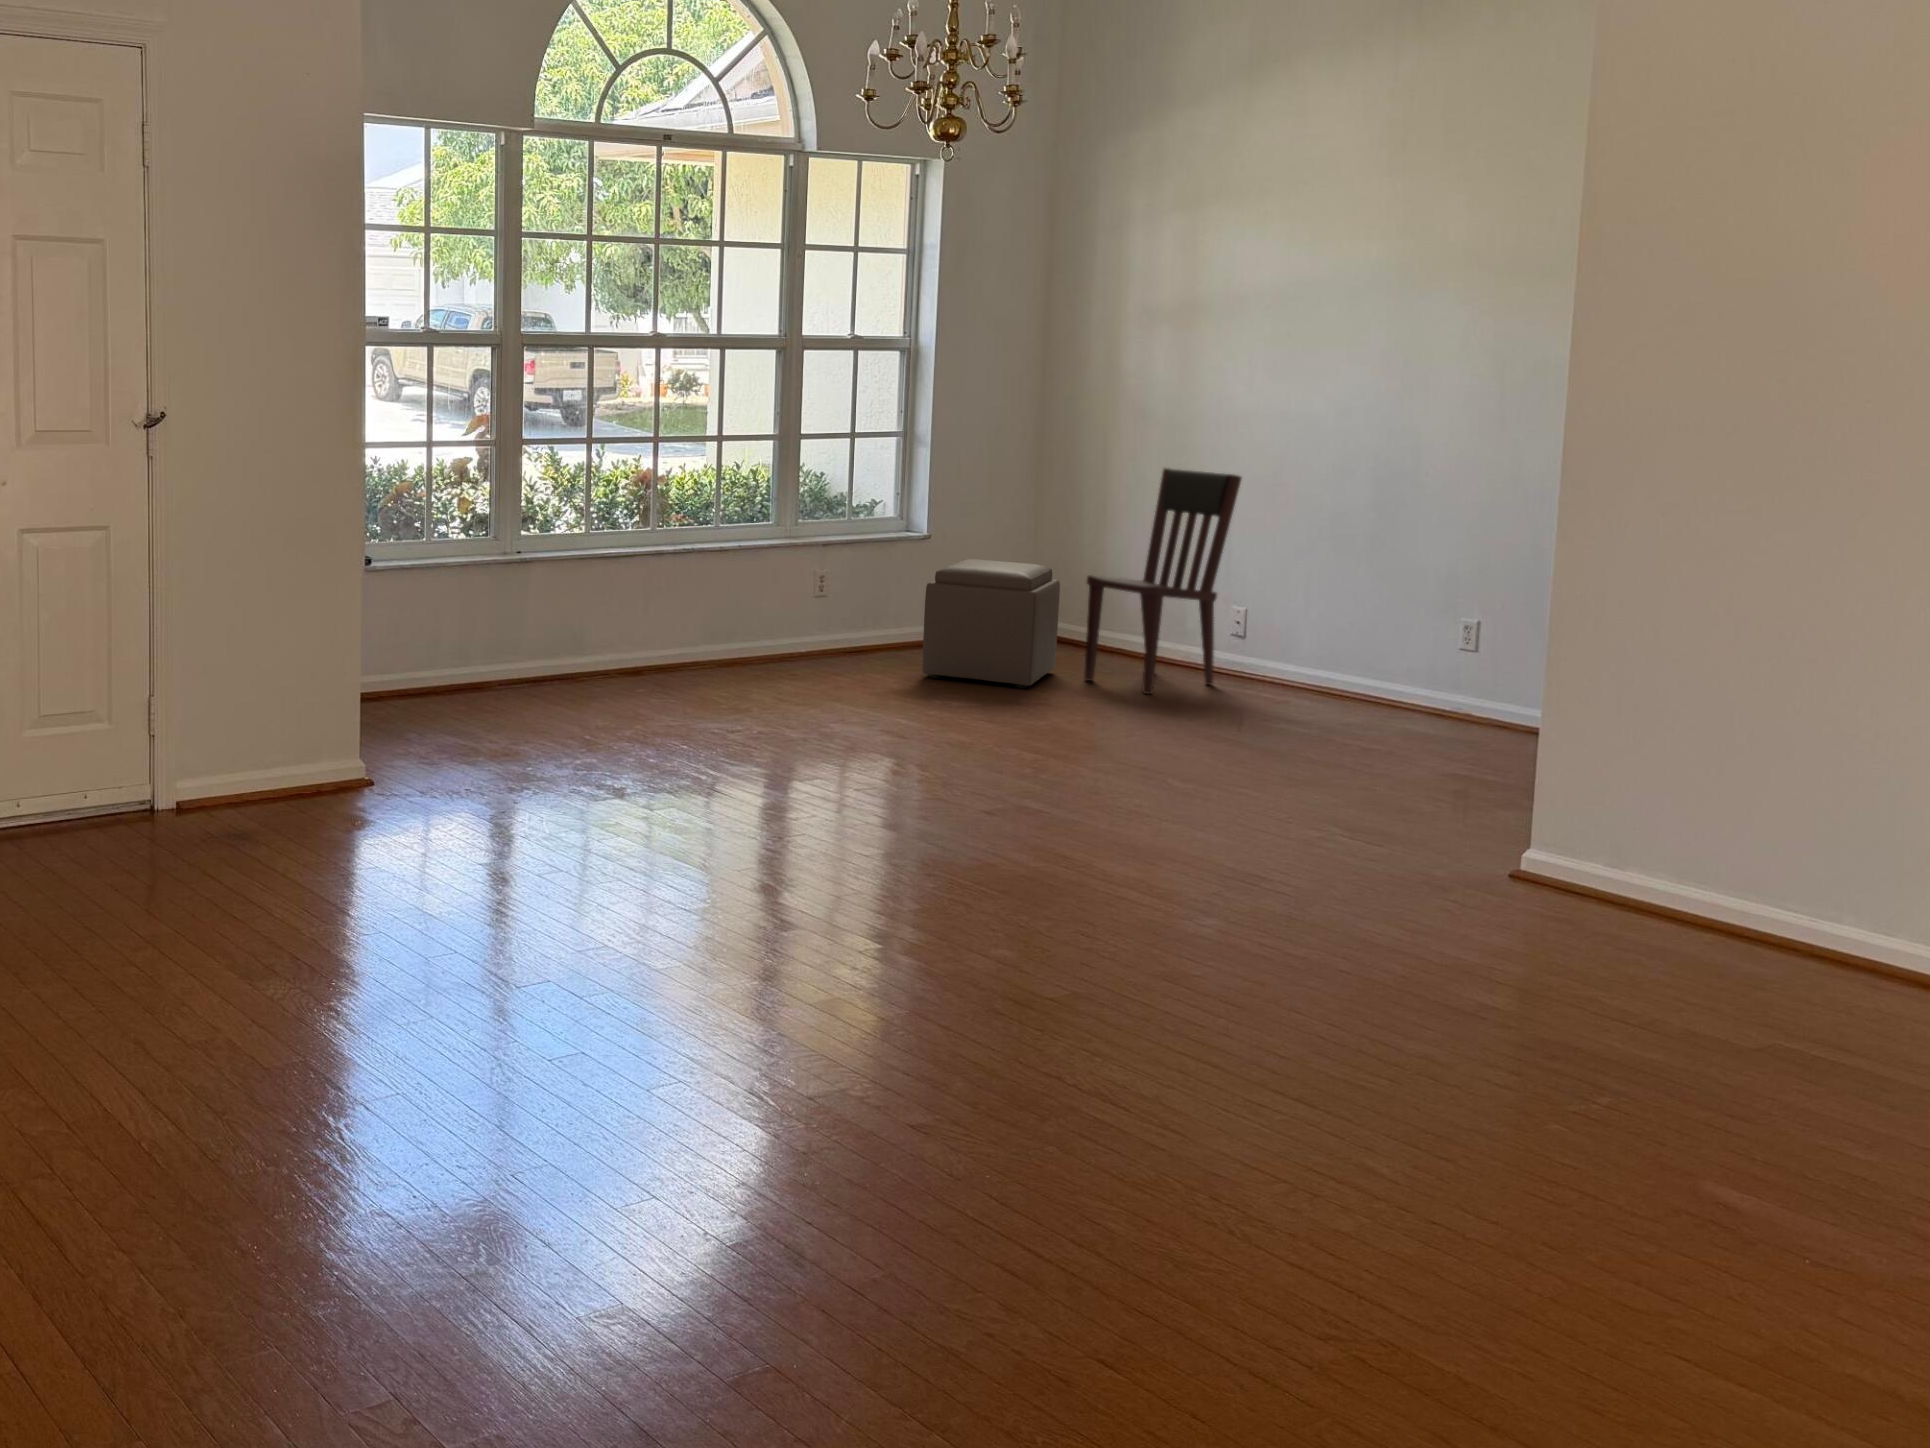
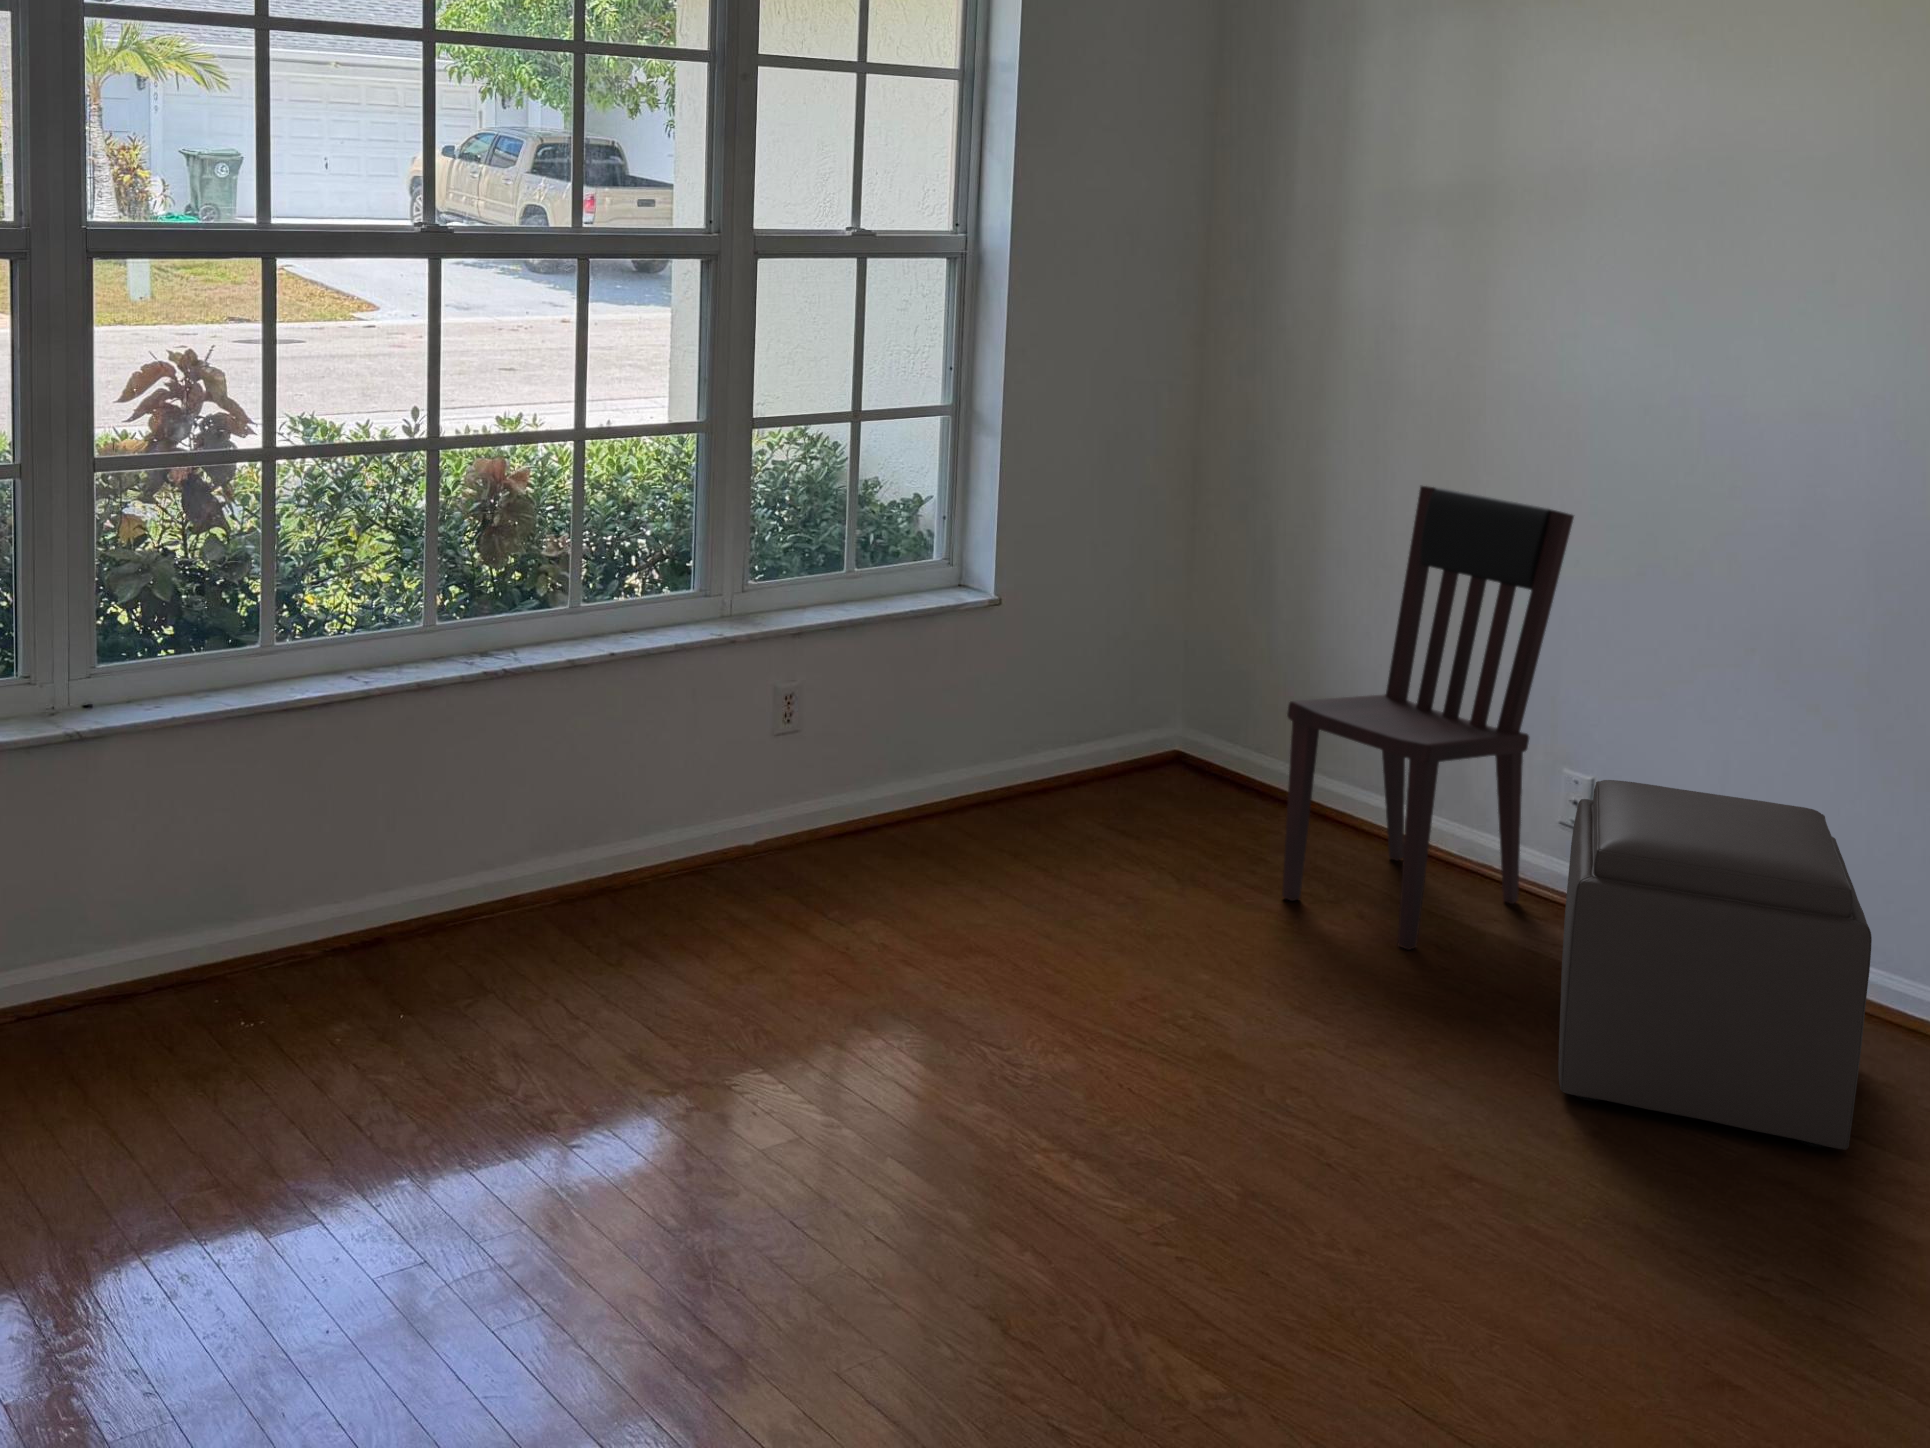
ottoman: present [923,559,1060,688] -> present [1558,780,1872,1150]

